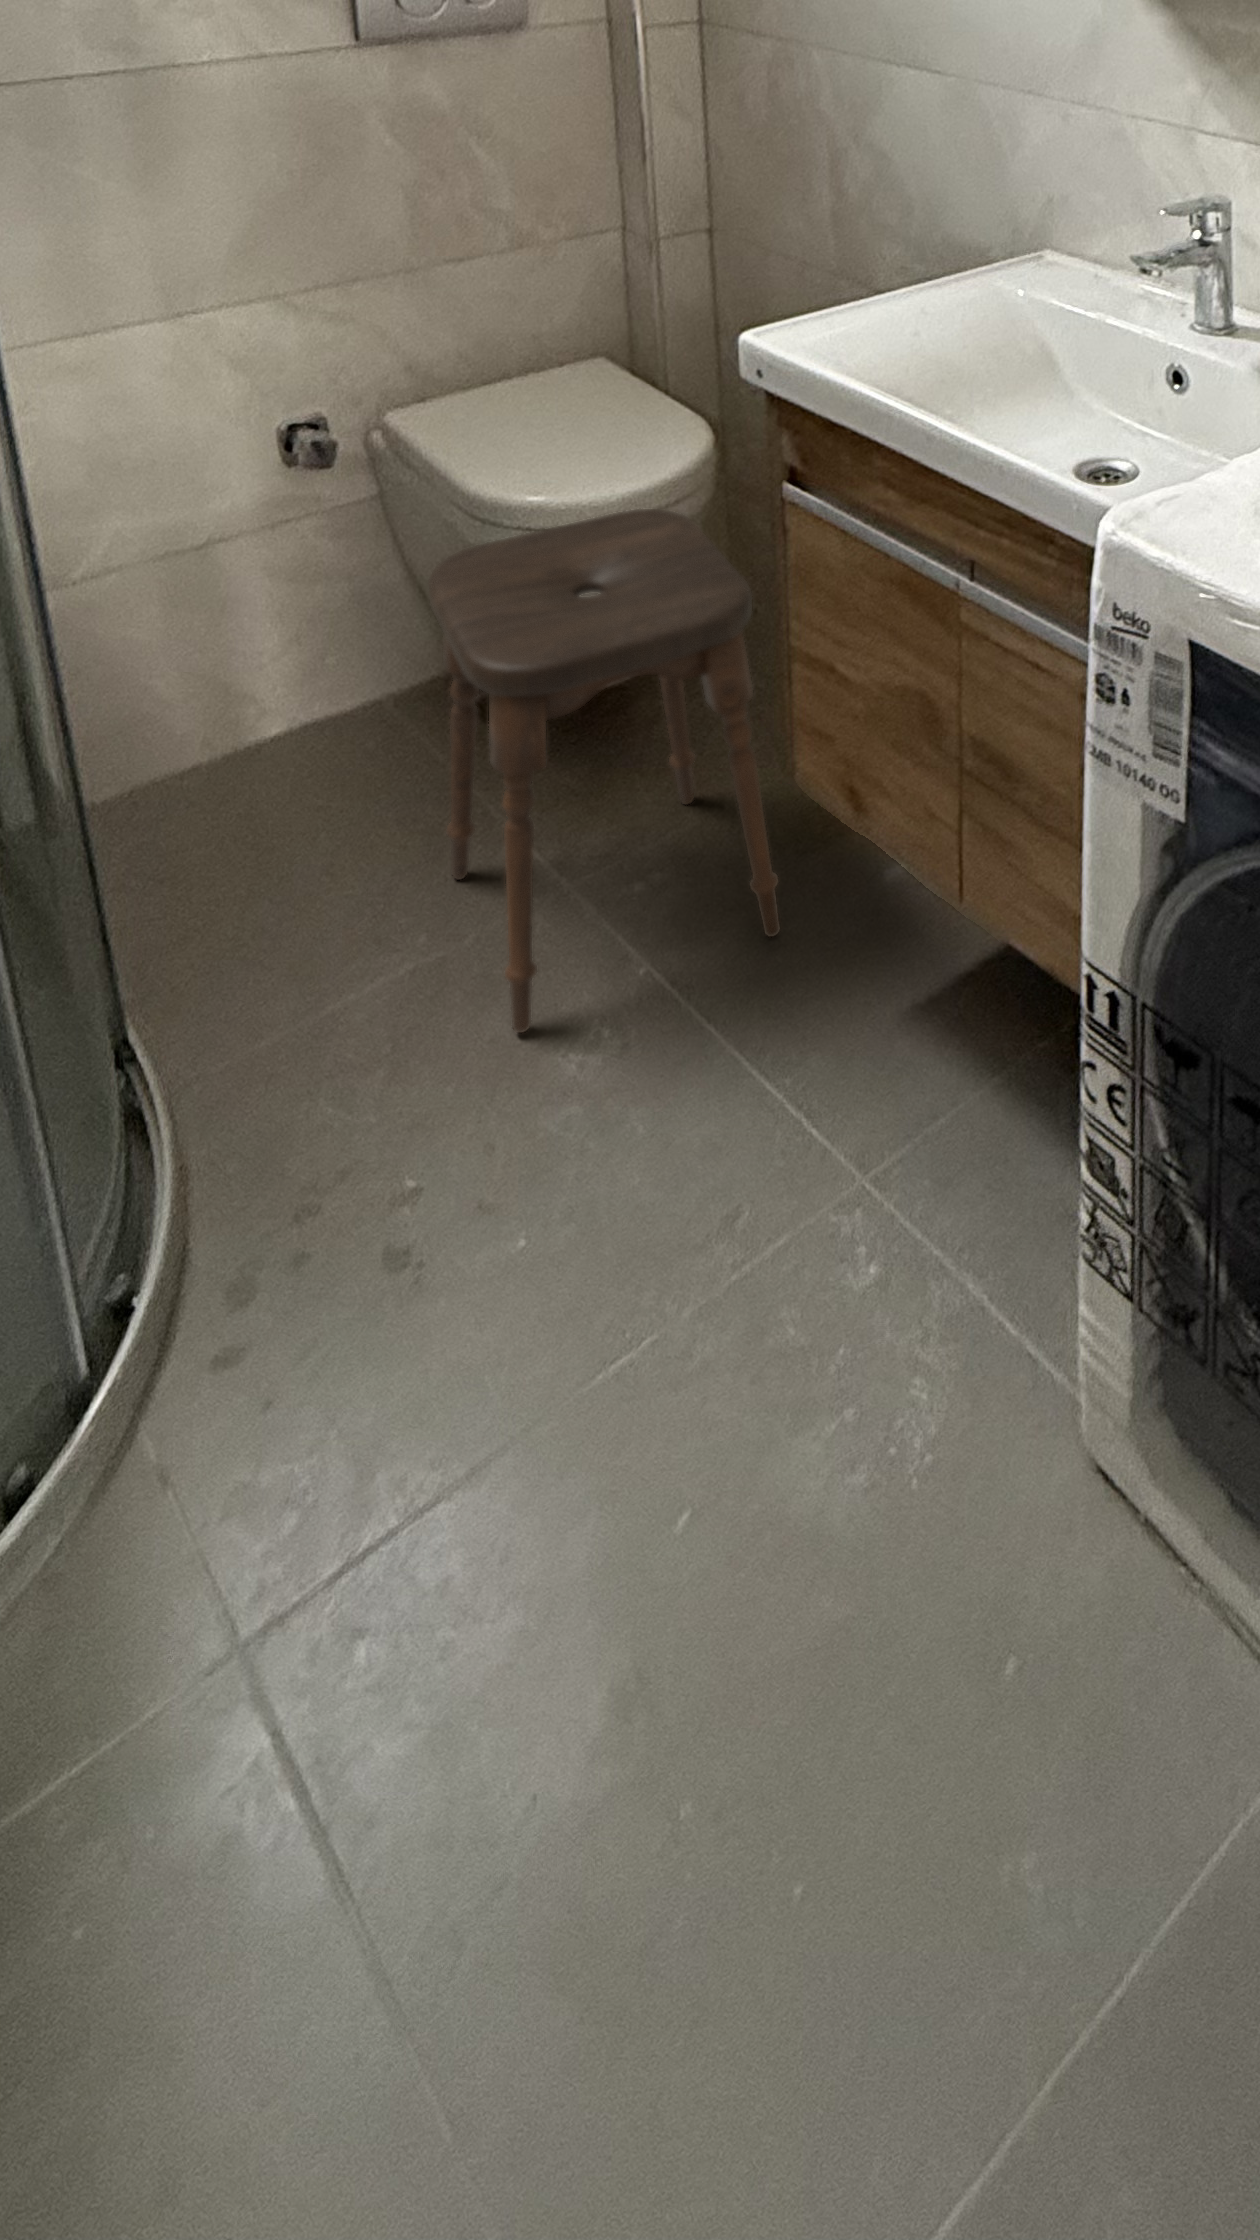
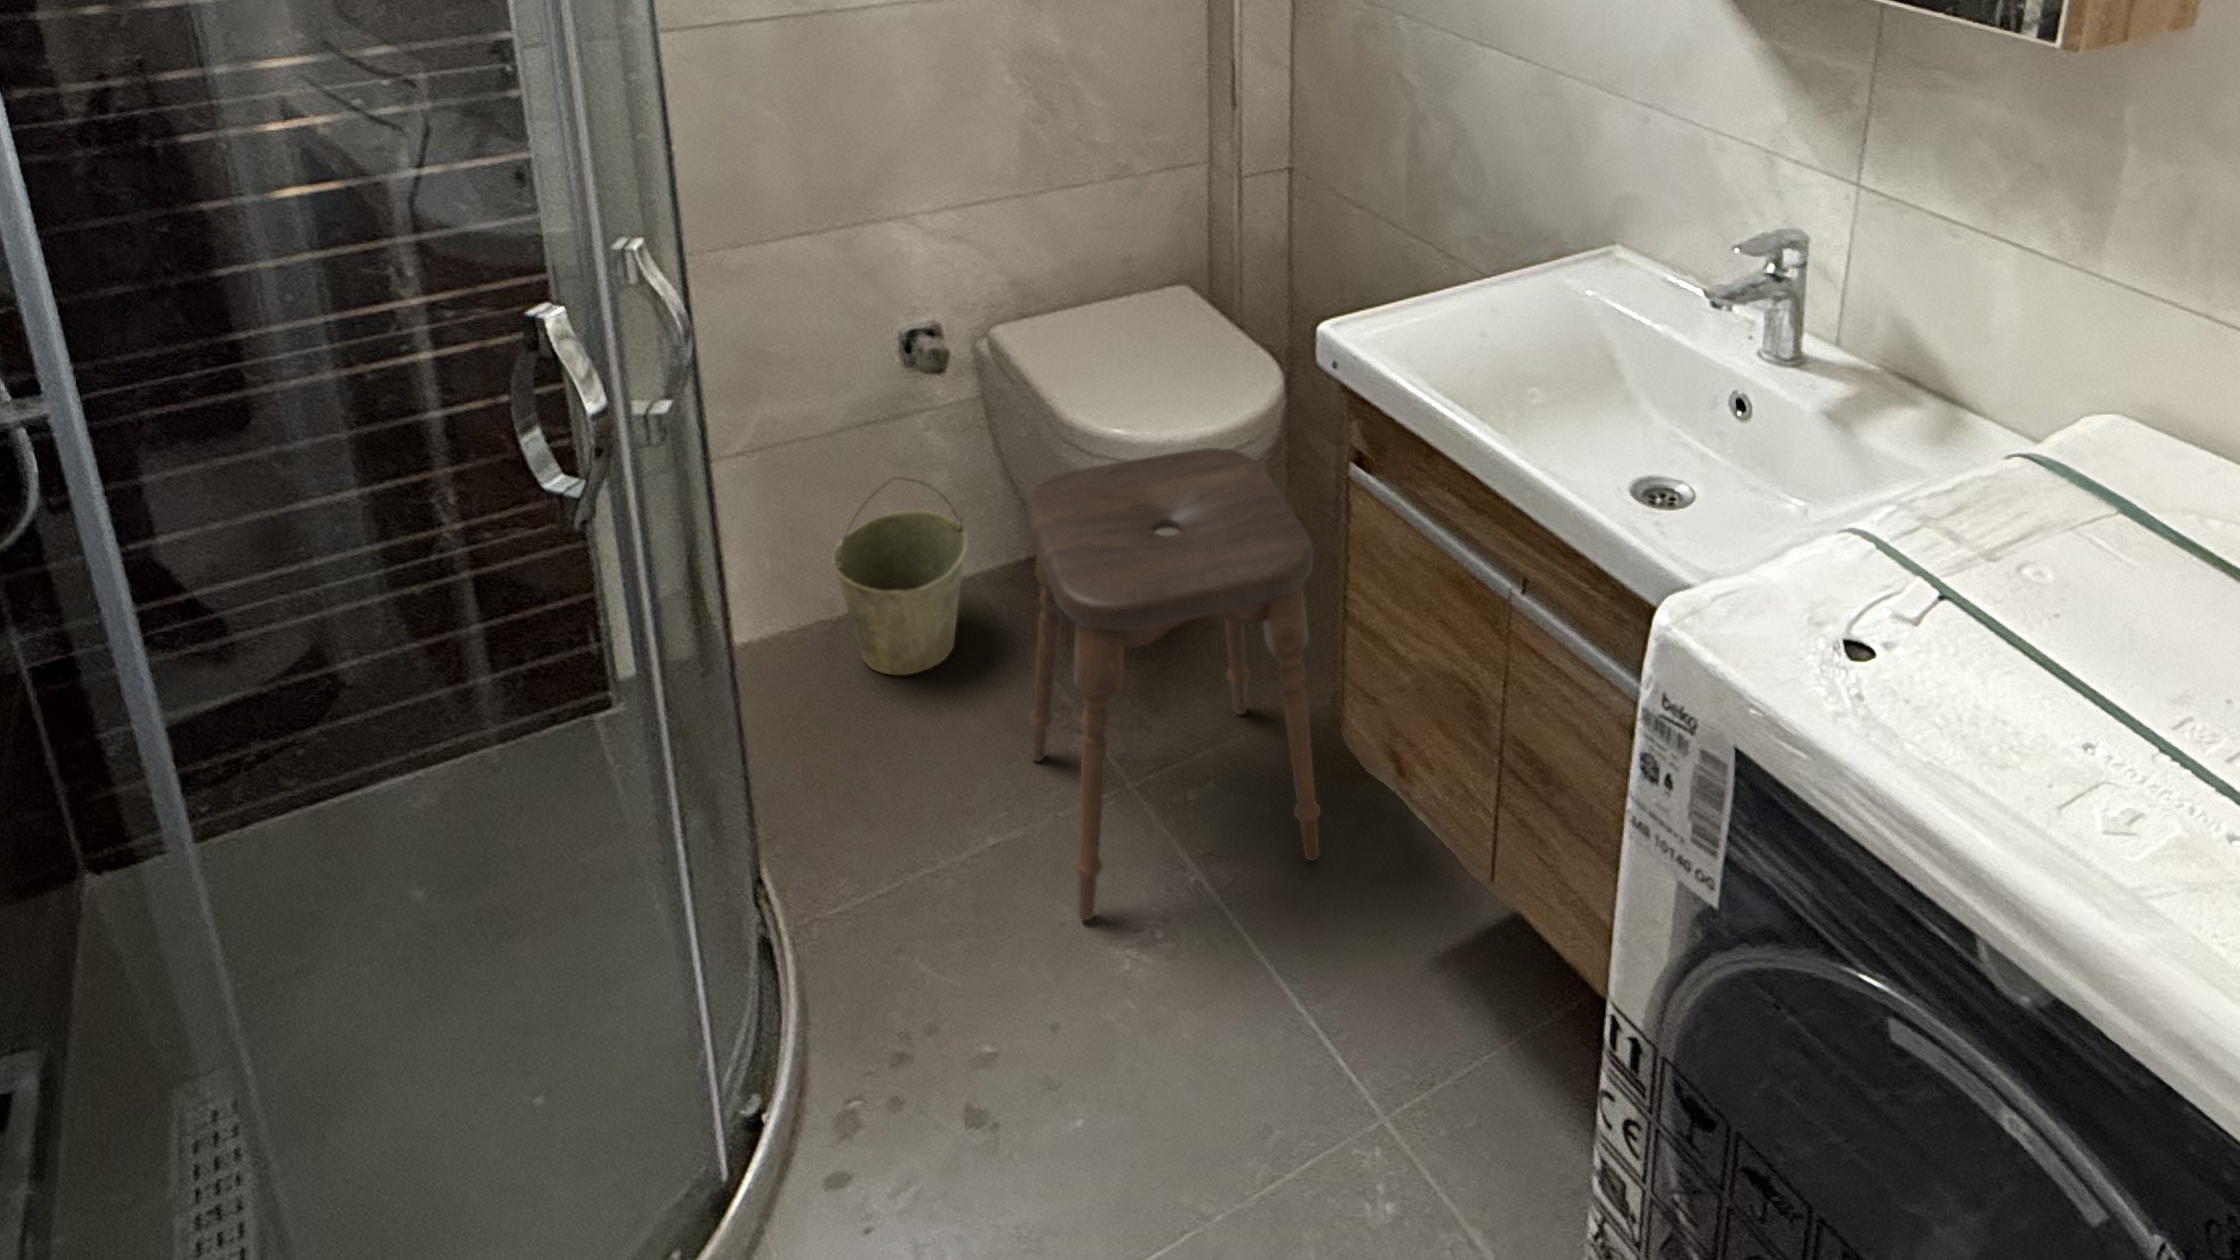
bucket: none [204,586,367,813] -> present [832,481,967,675]

